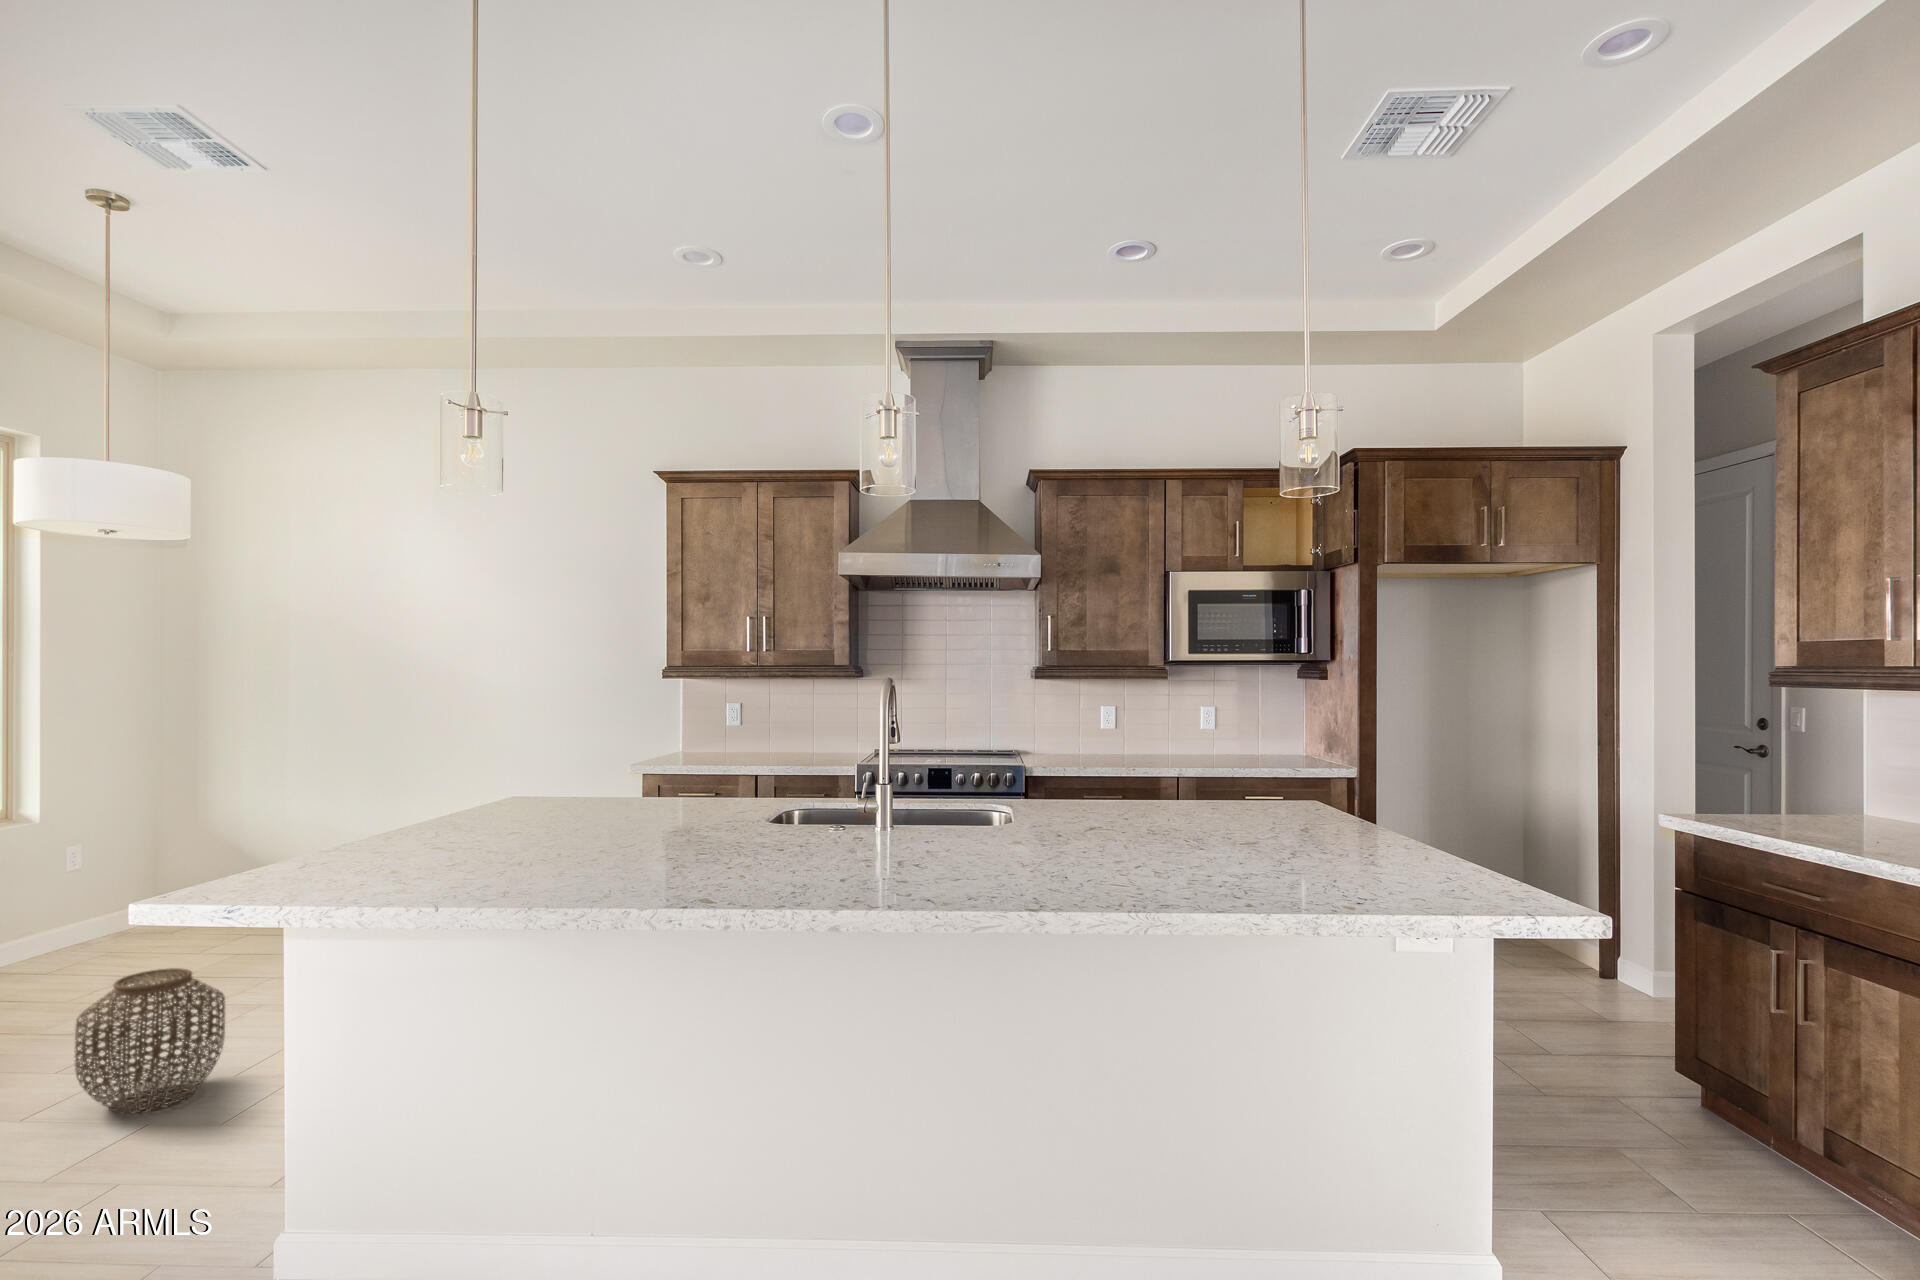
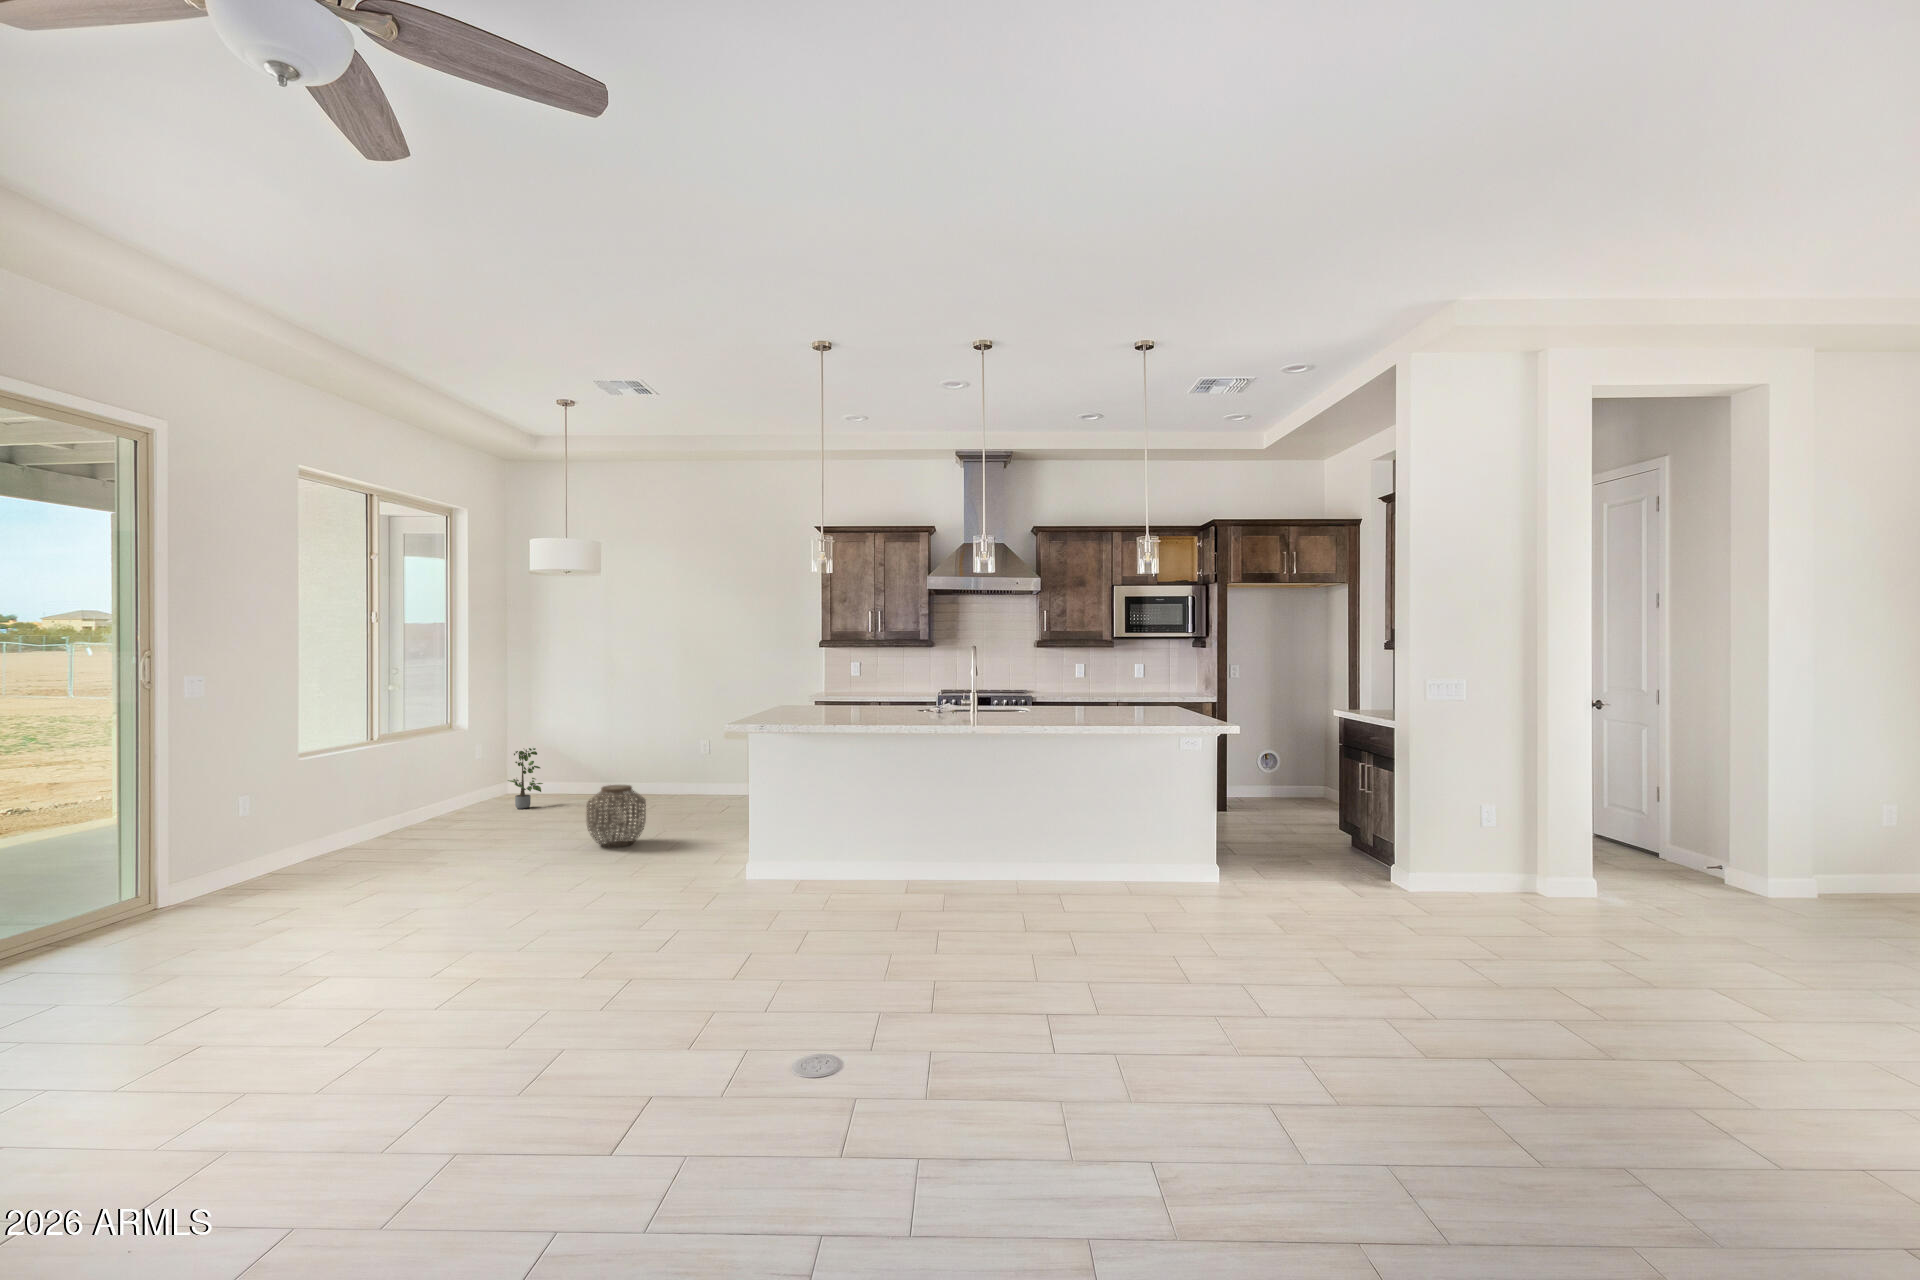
potted plant: none [80,855,164,971] -> present [508,748,543,809]

